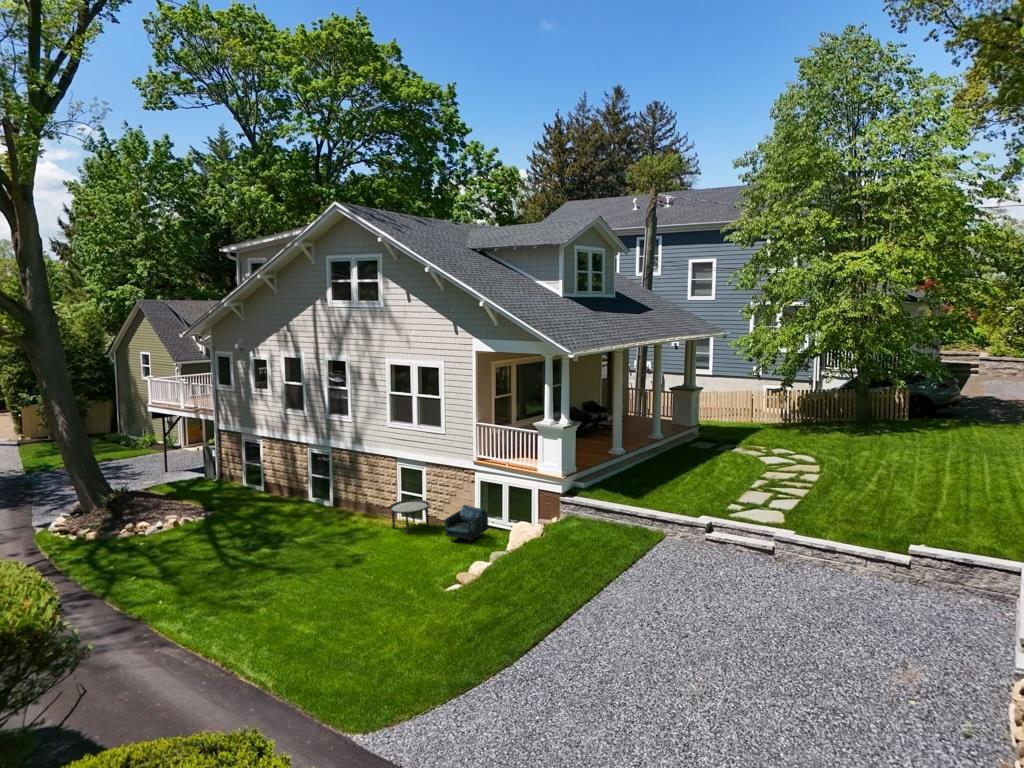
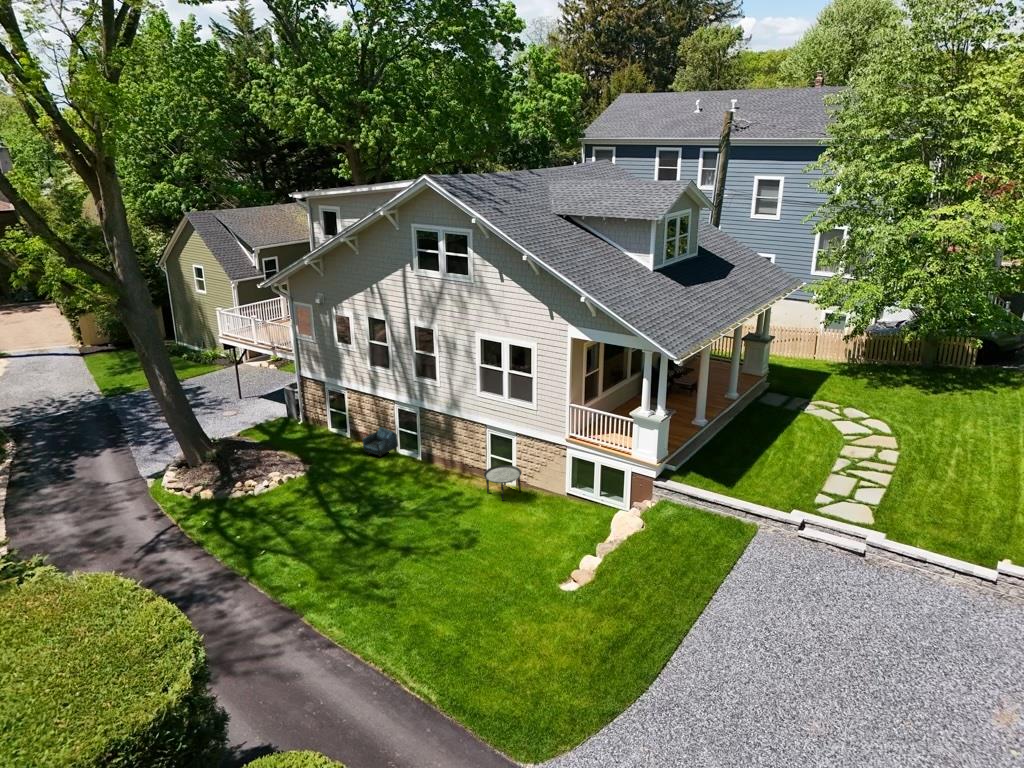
armchair: present [444,505,488,543] -> present [362,427,398,457]

